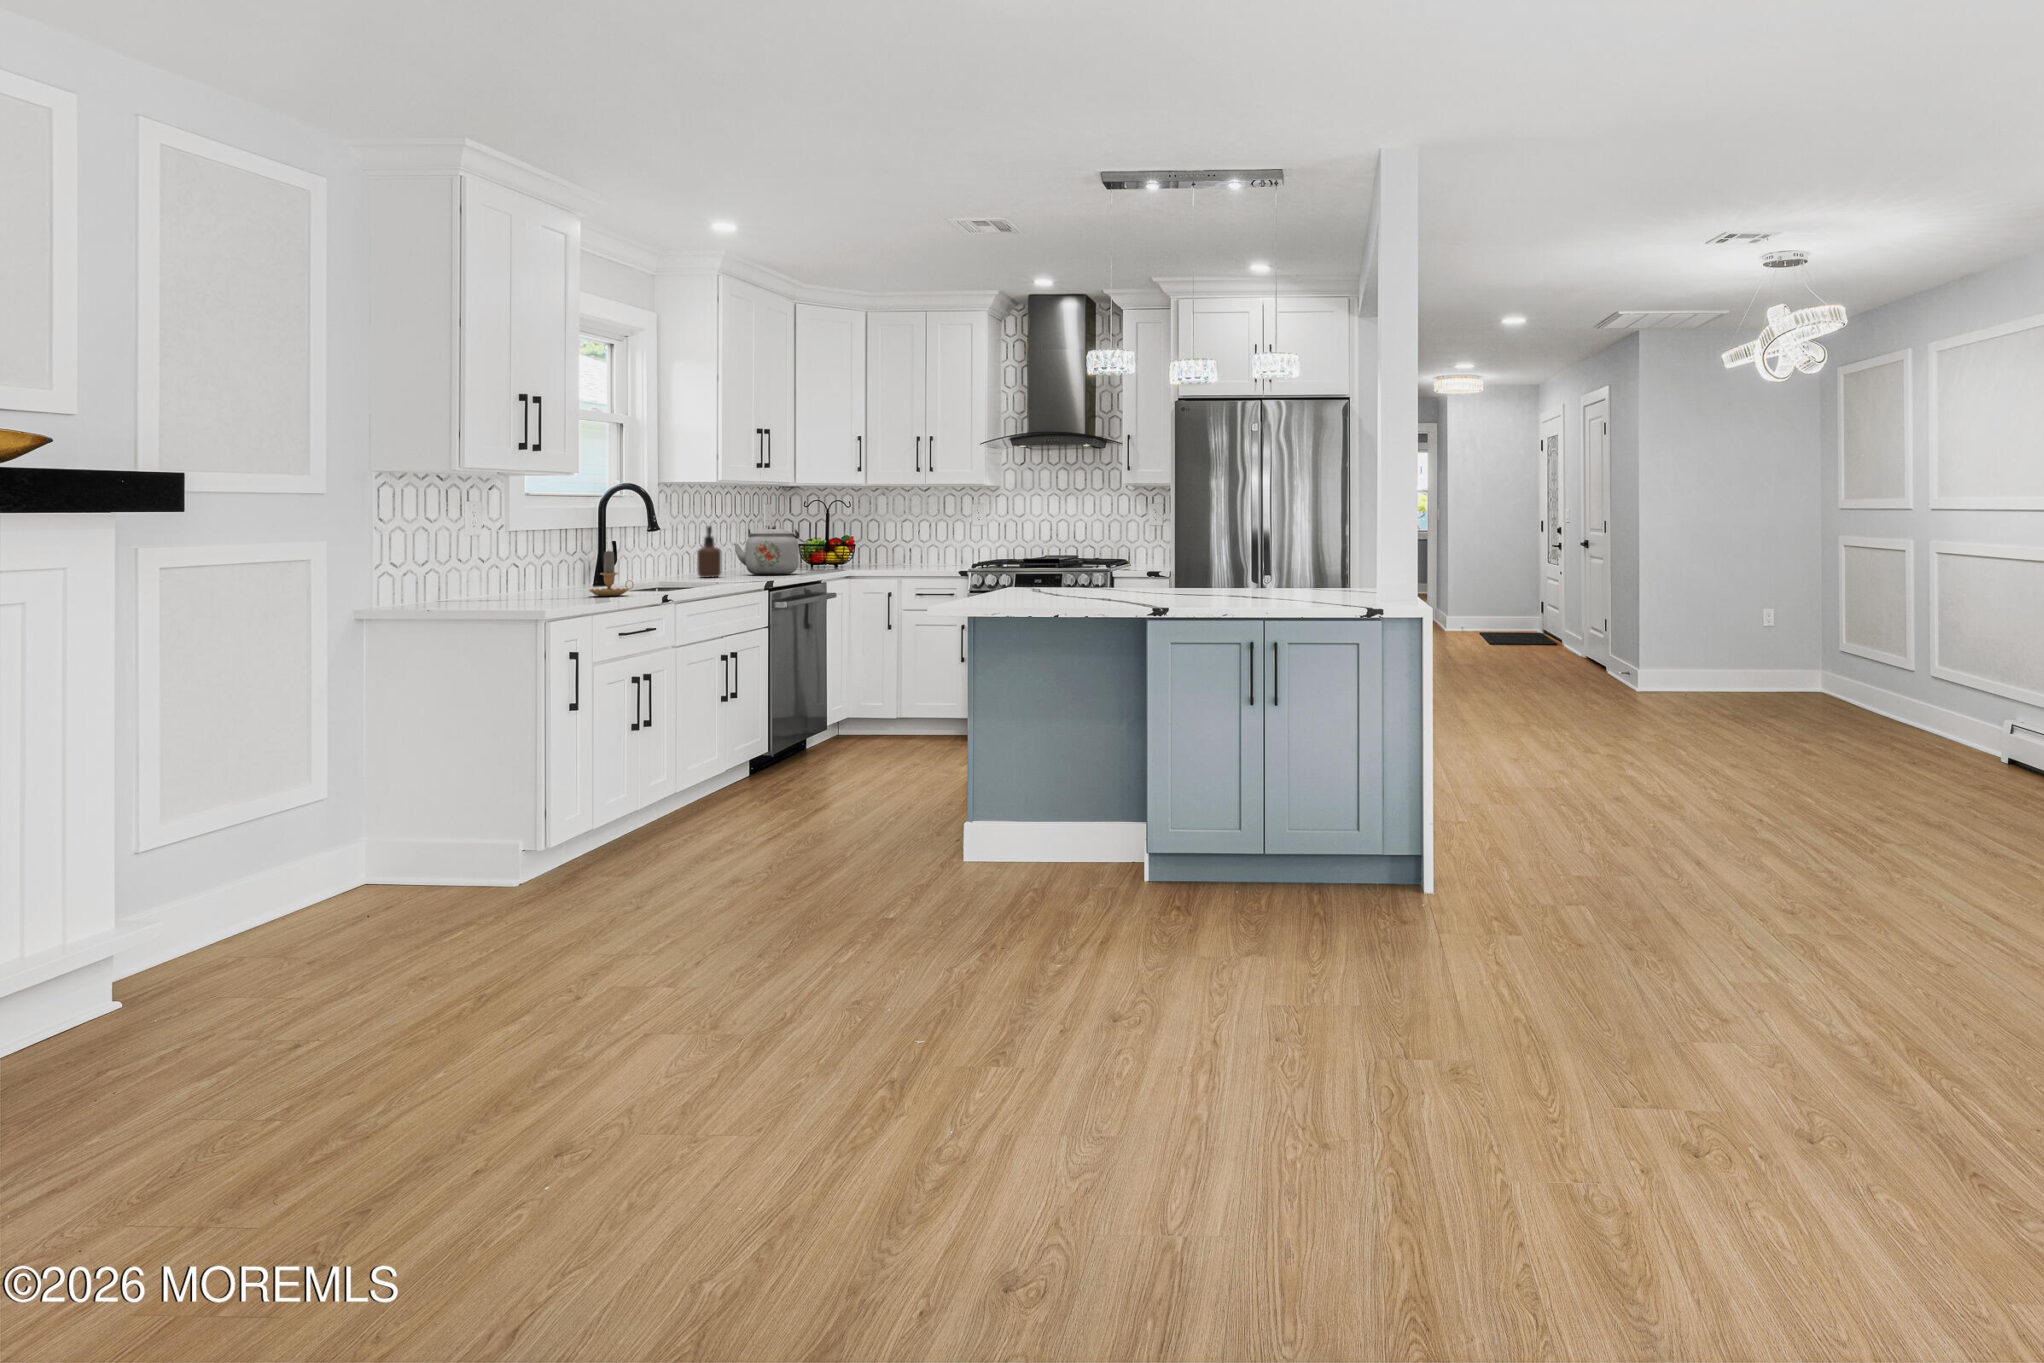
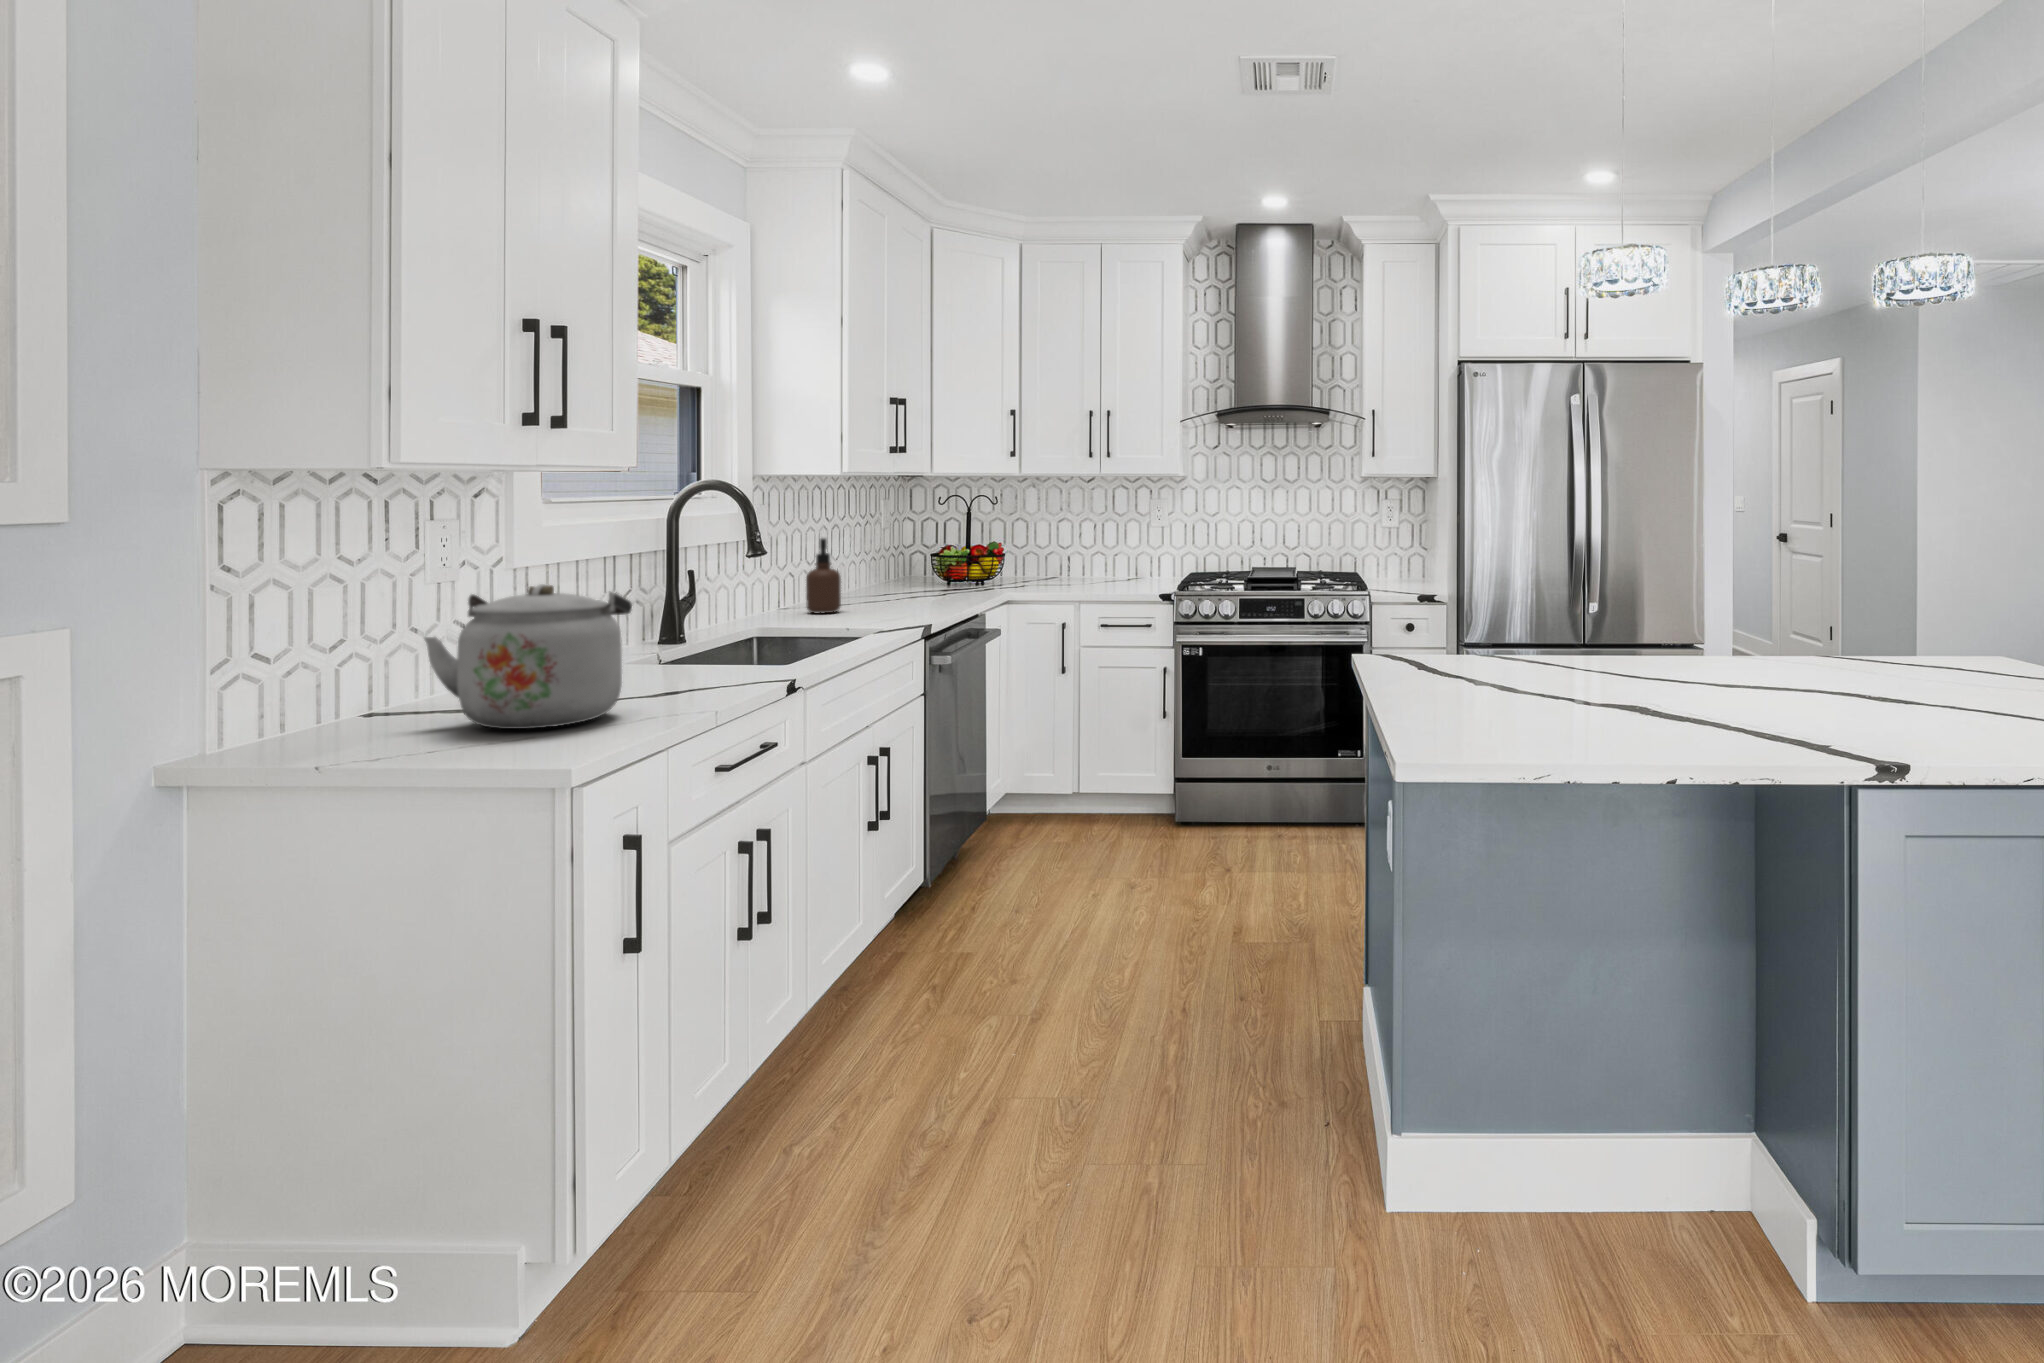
kettle: present [734,525,799,575] -> present [424,584,632,729]
candle: present [589,551,634,596] -> none [658,601,738,687]

